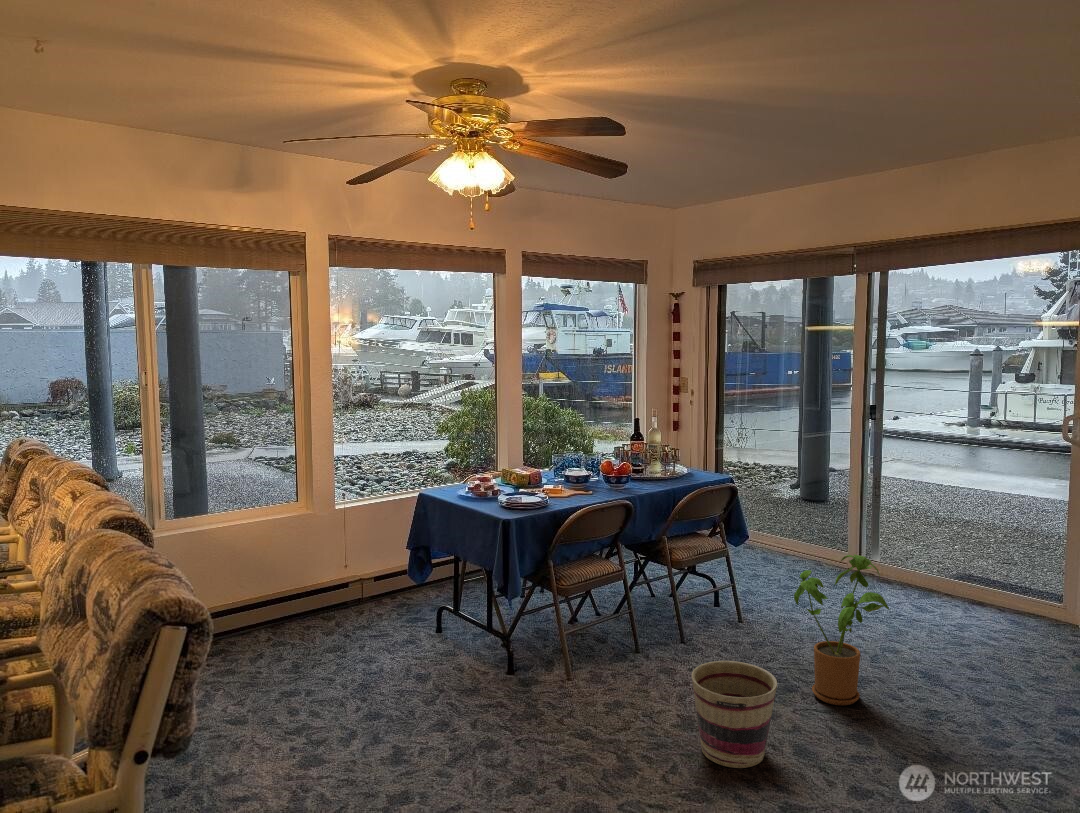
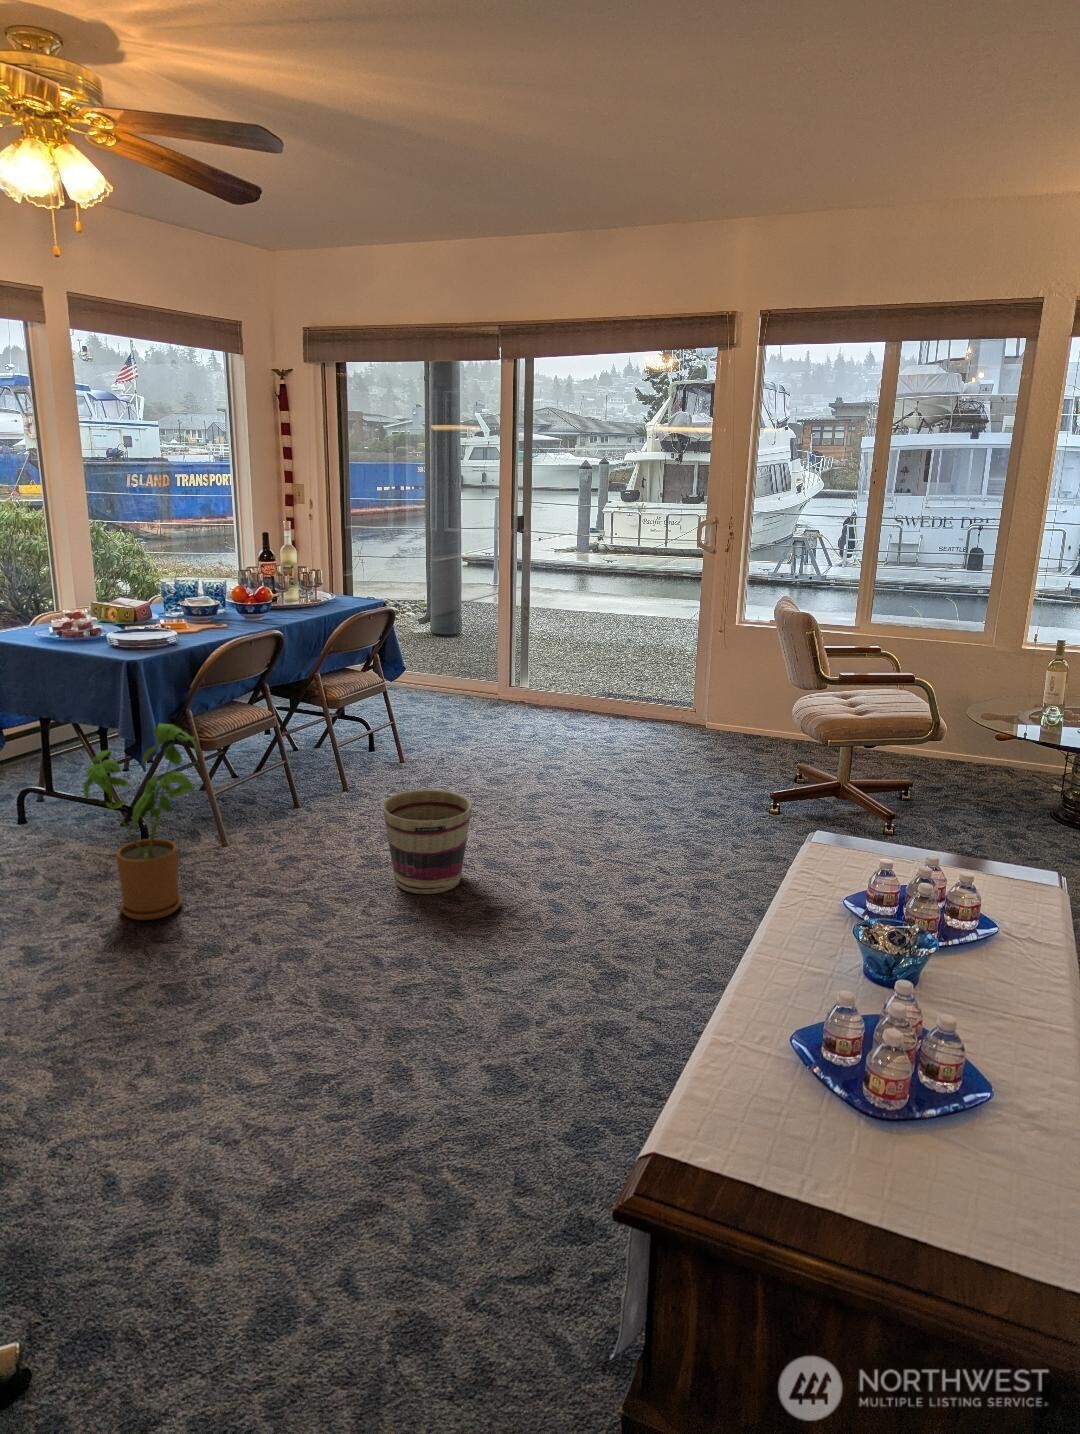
house plant: present [794,554,890,705] -> present [84,723,198,920]

